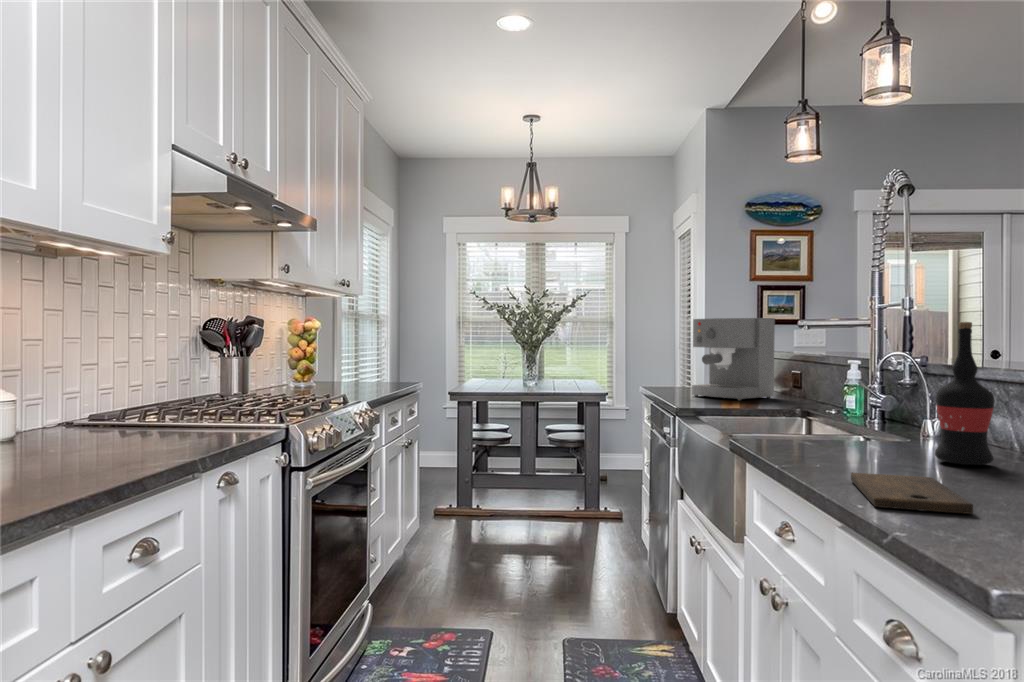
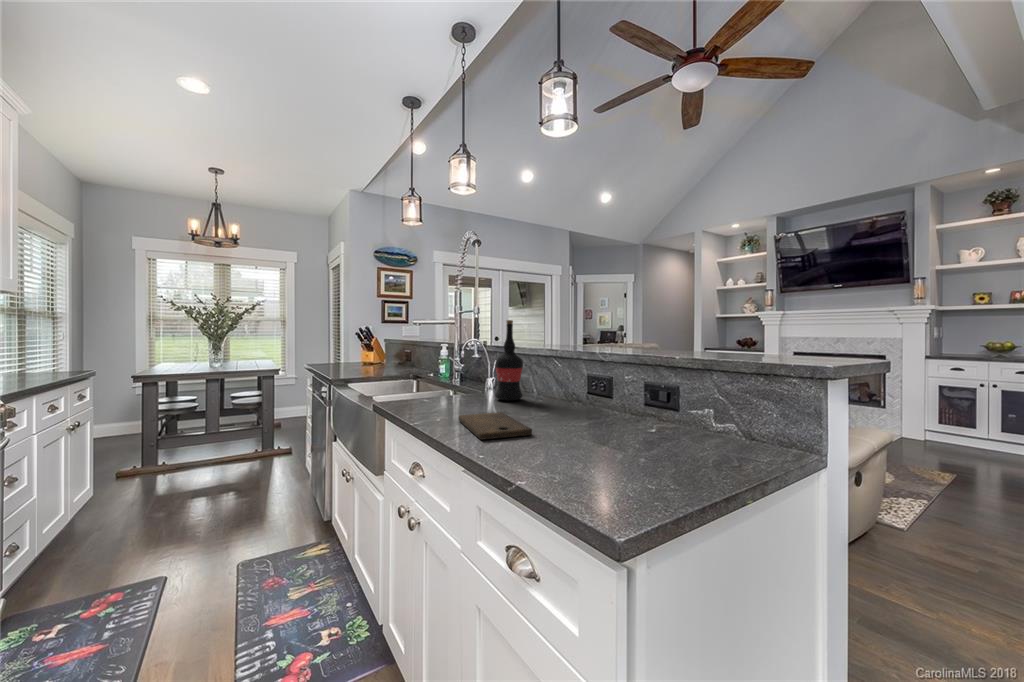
coffee maker: present [692,318,775,401] -> none [345,317,397,369]

